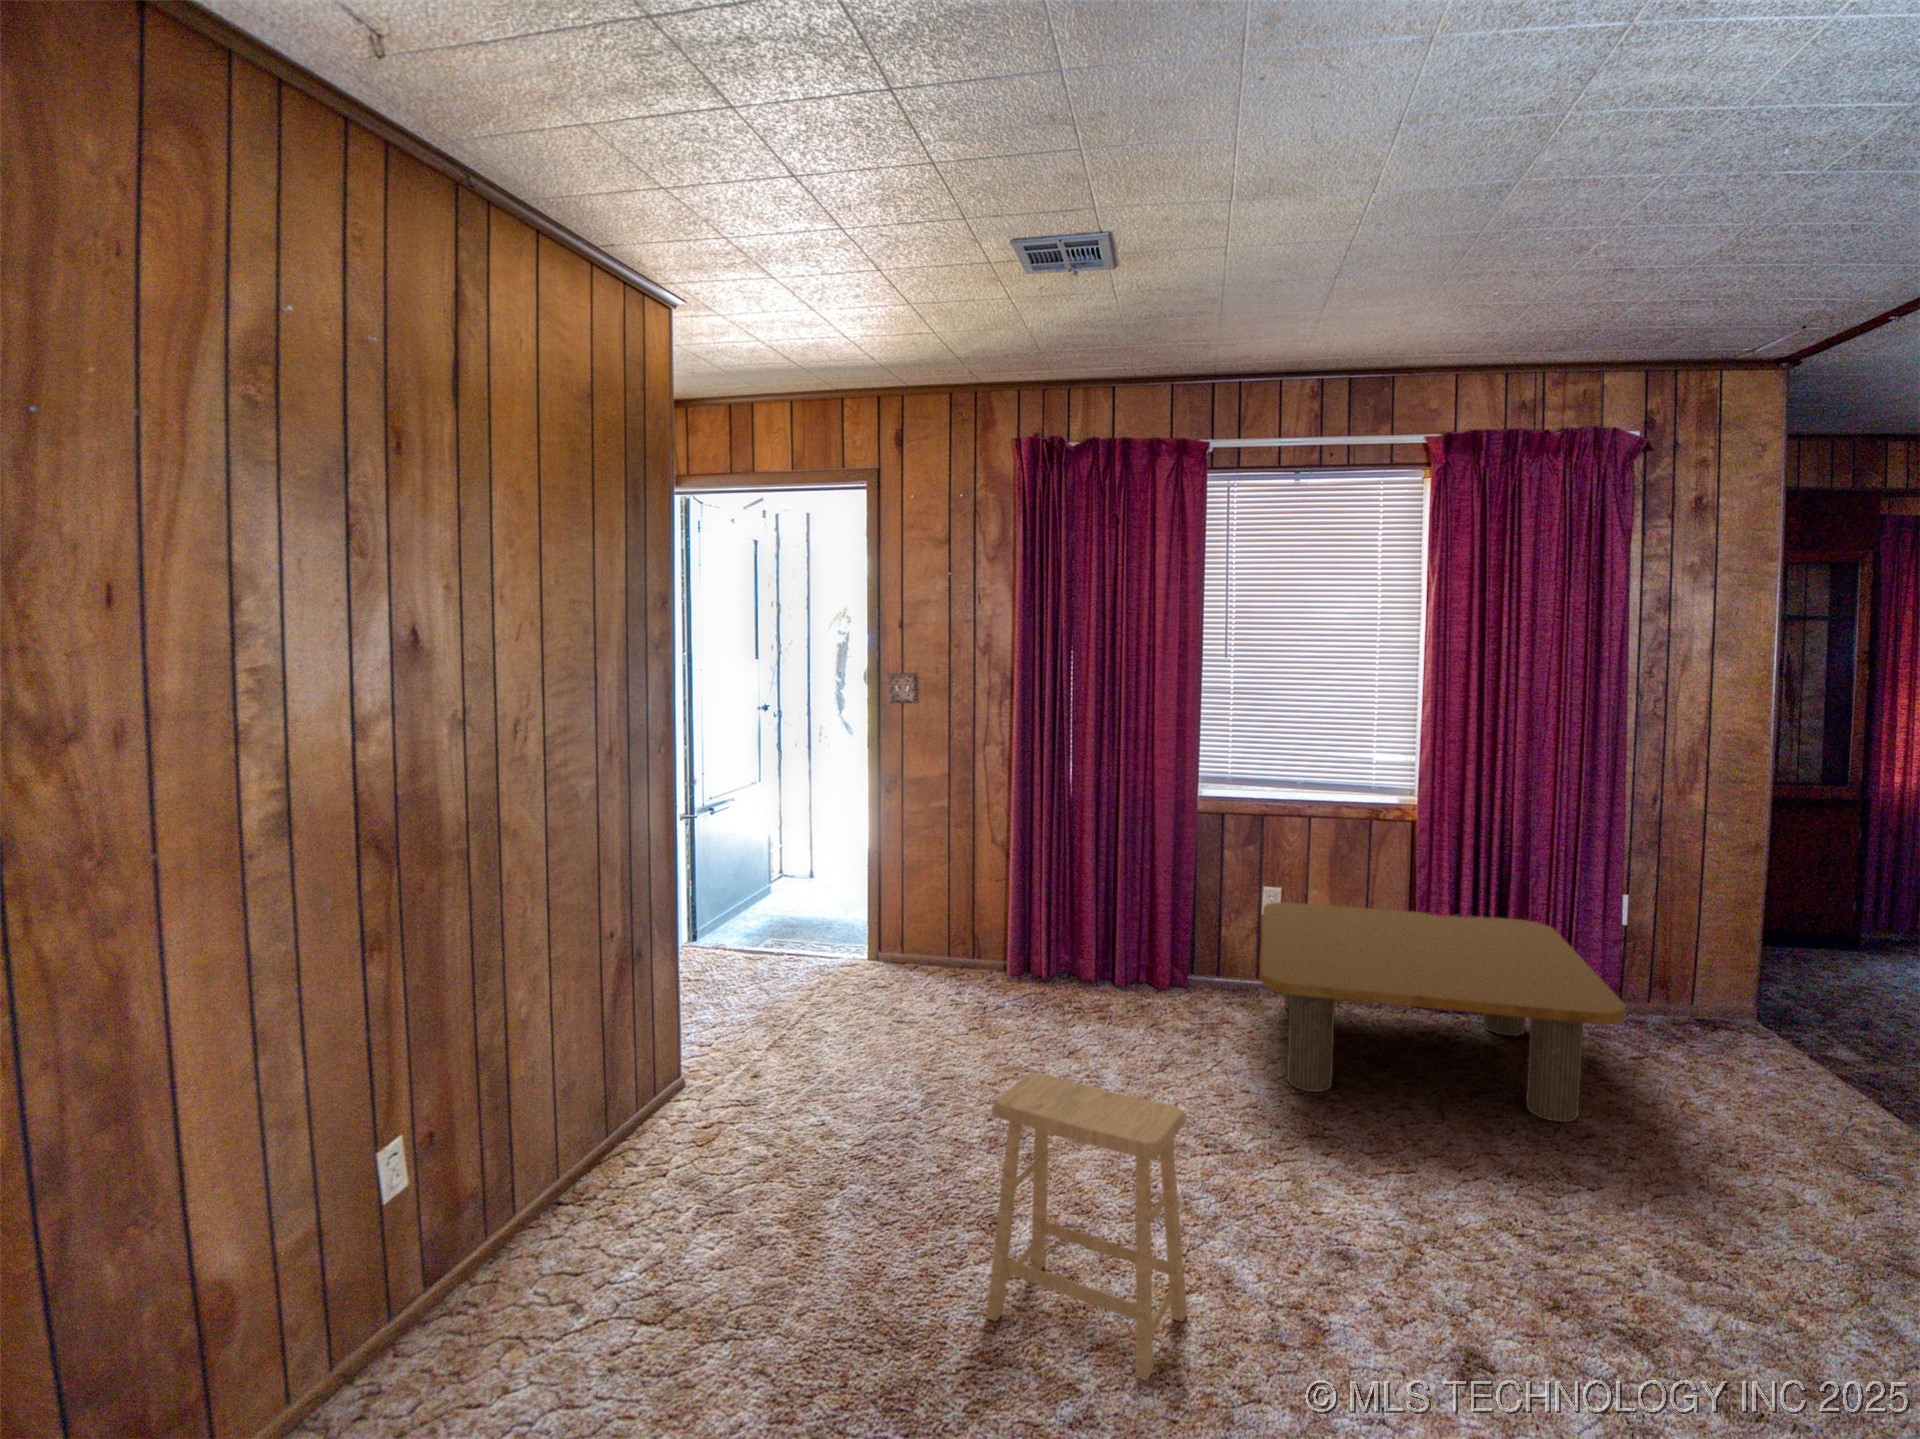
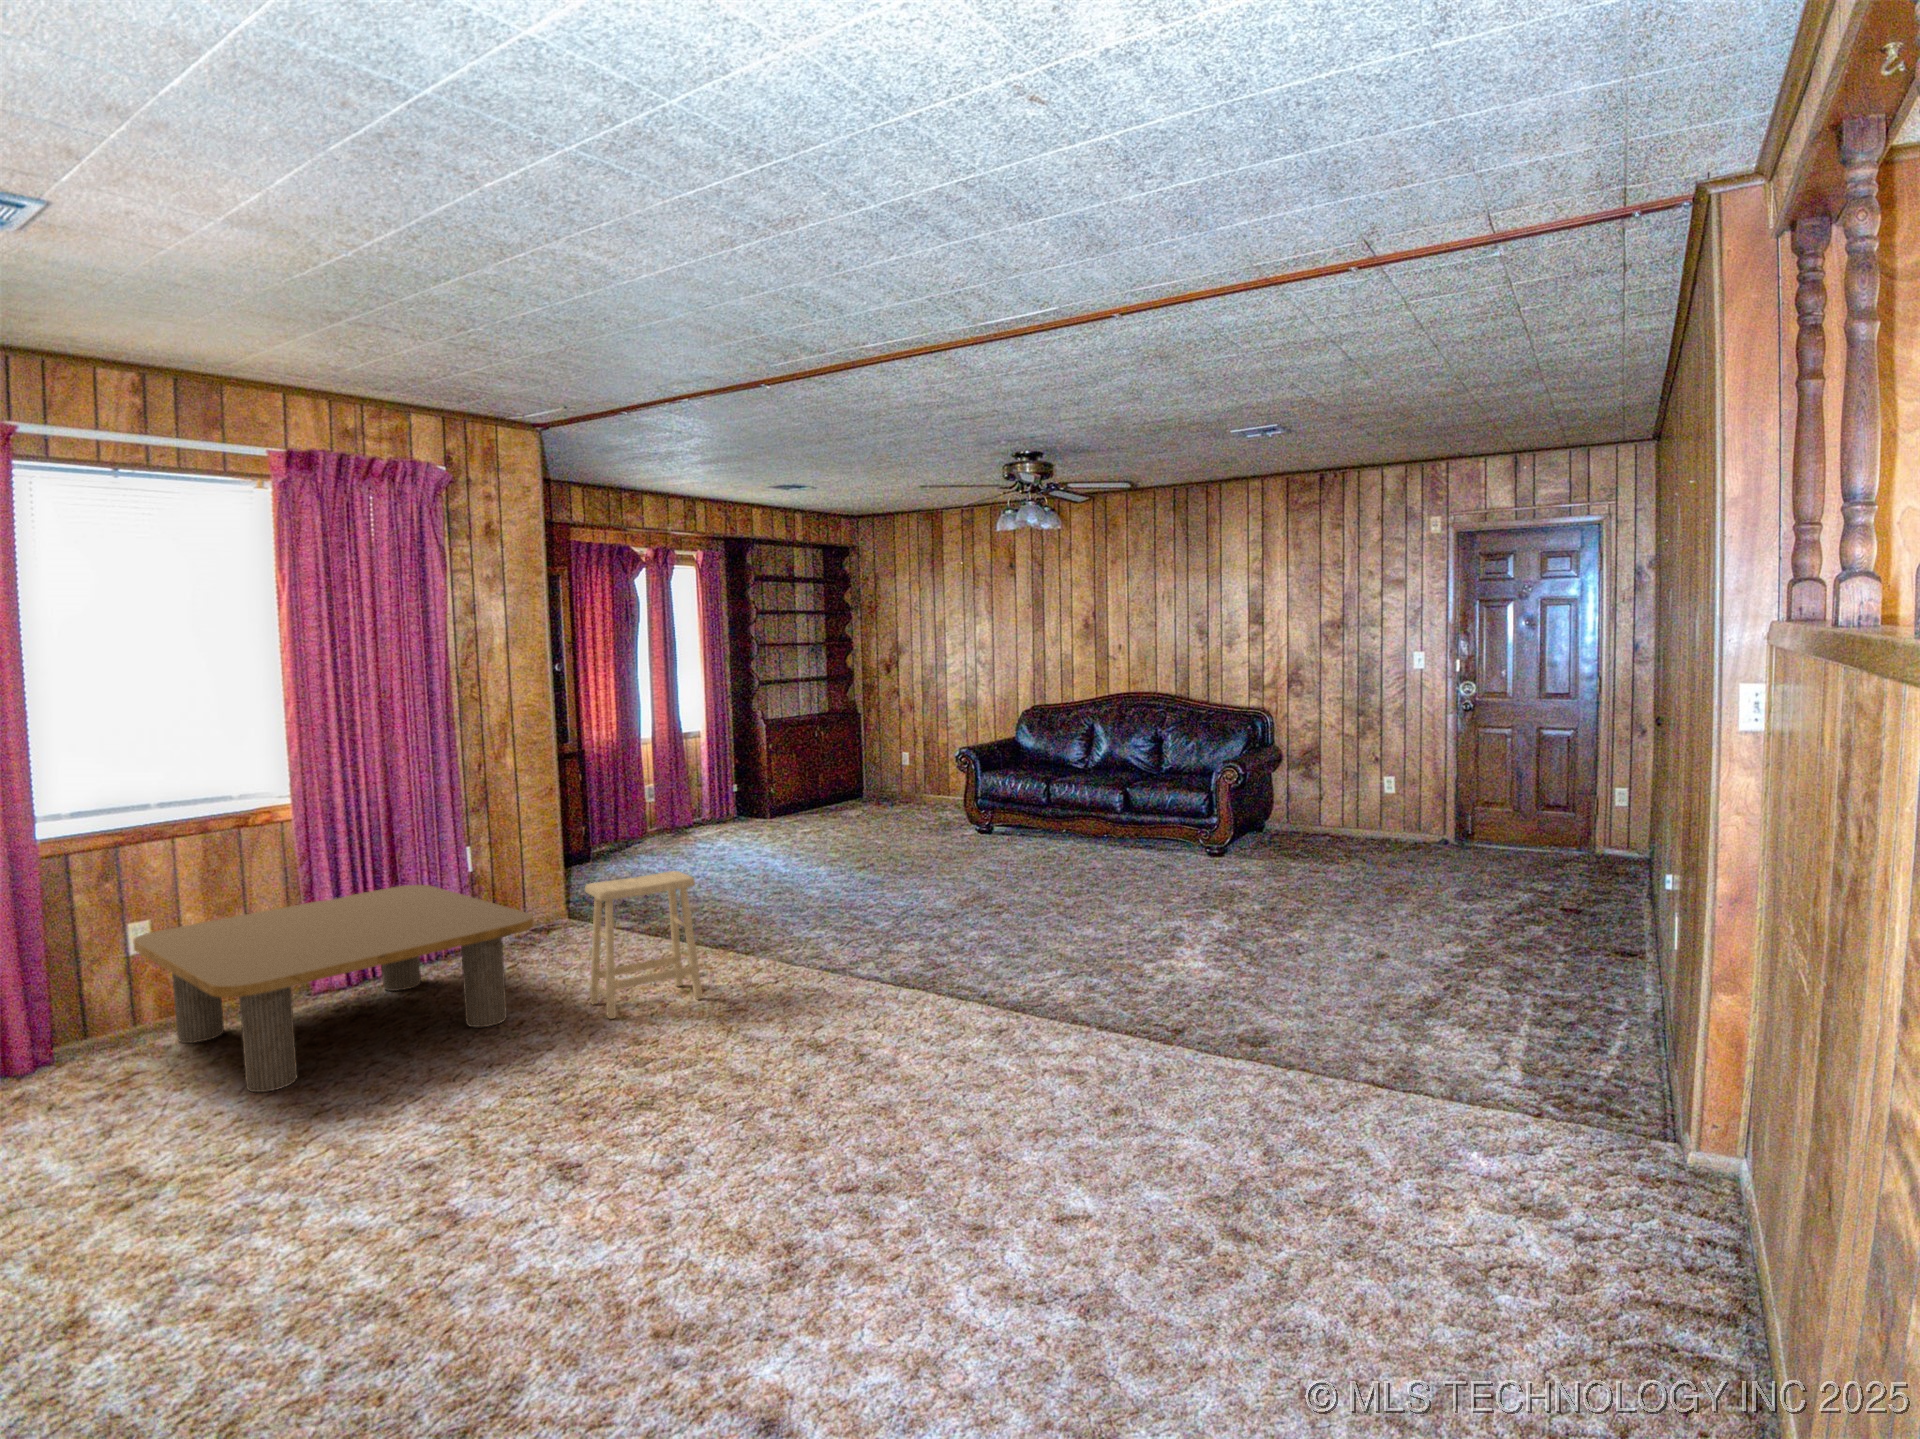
footstool: present [987,1073,1187,1380] -> present [585,871,703,1019]

